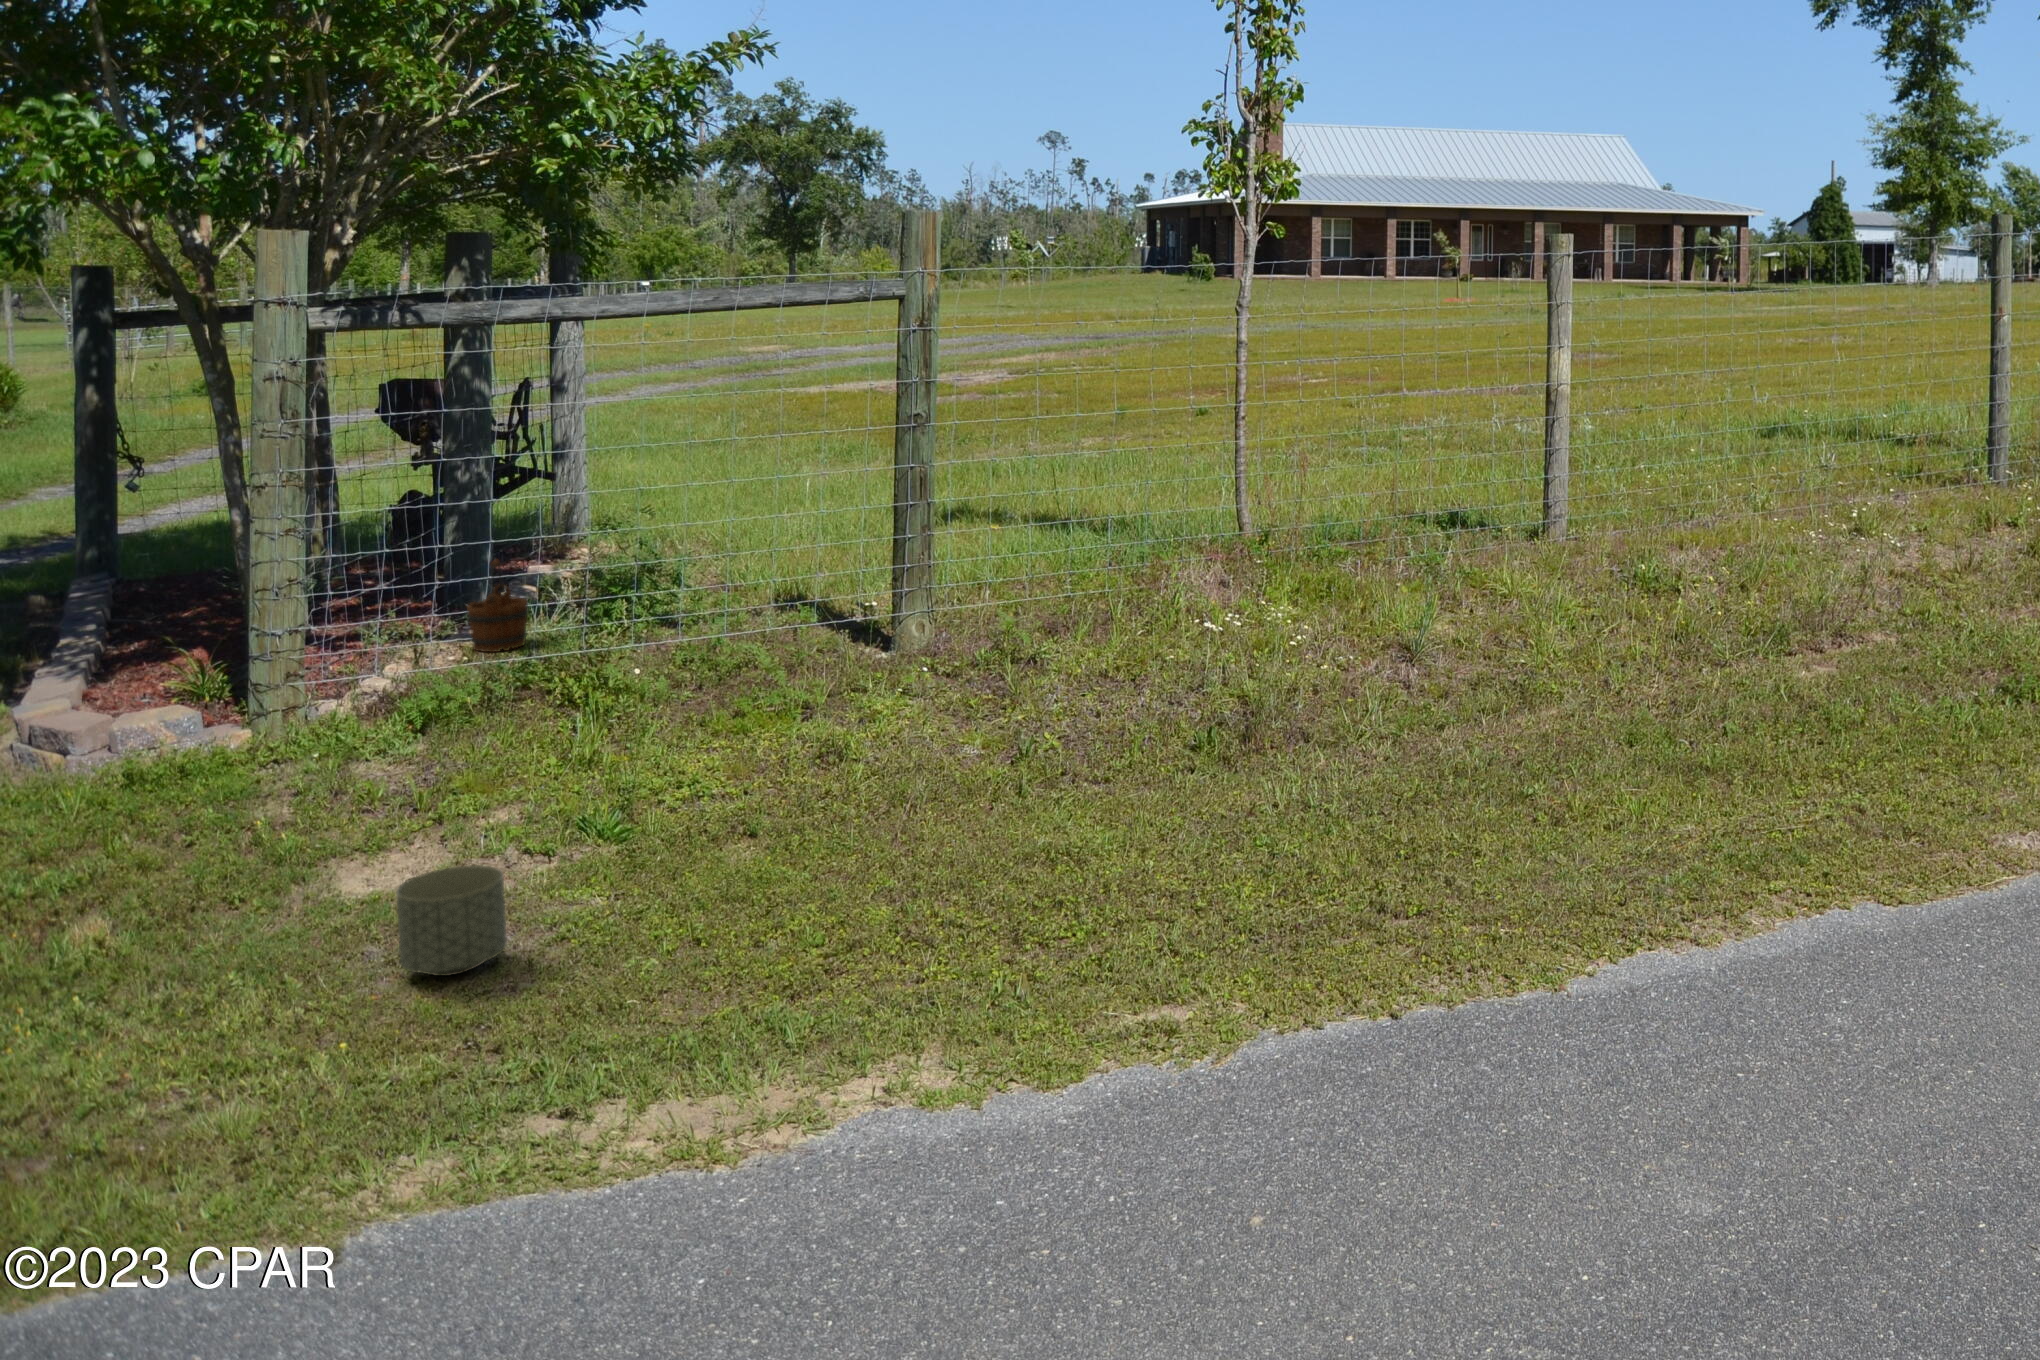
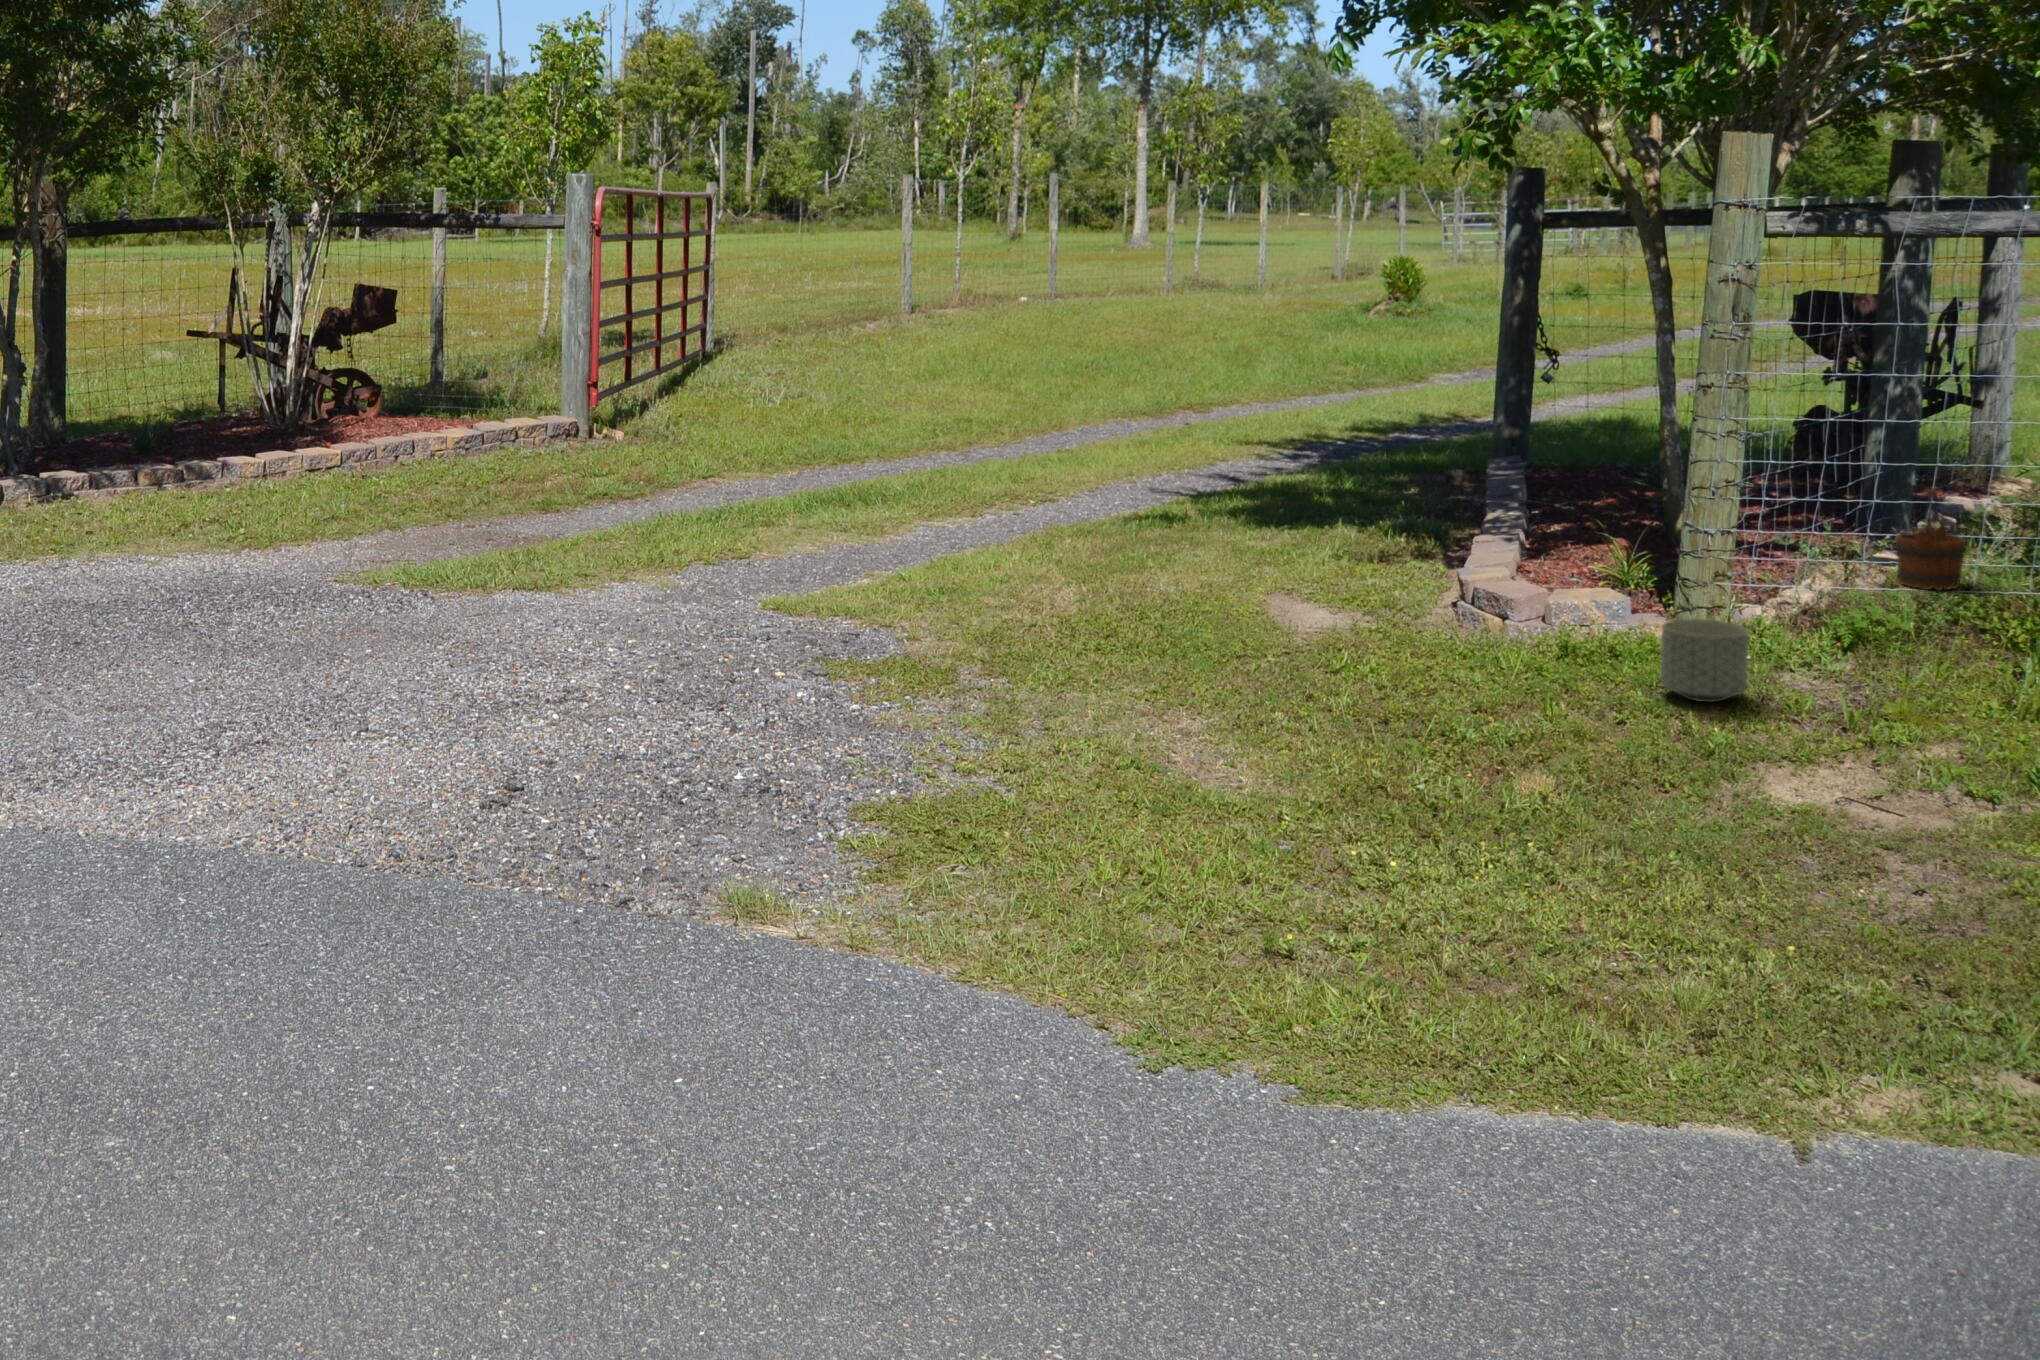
planter: present [396,865,507,976] -> present [1661,619,1748,702]

